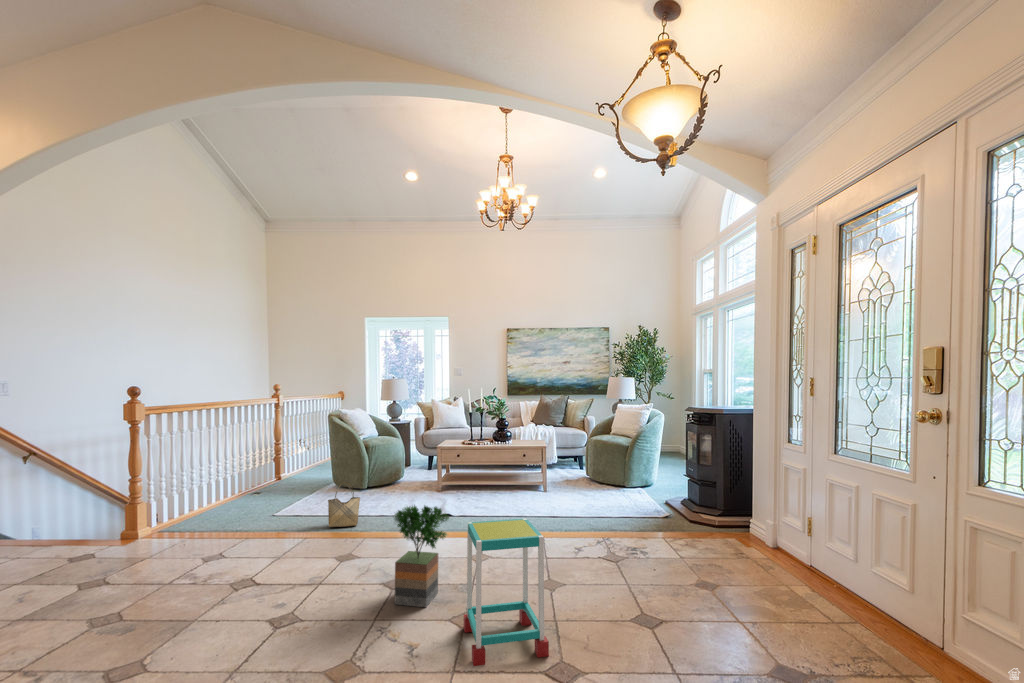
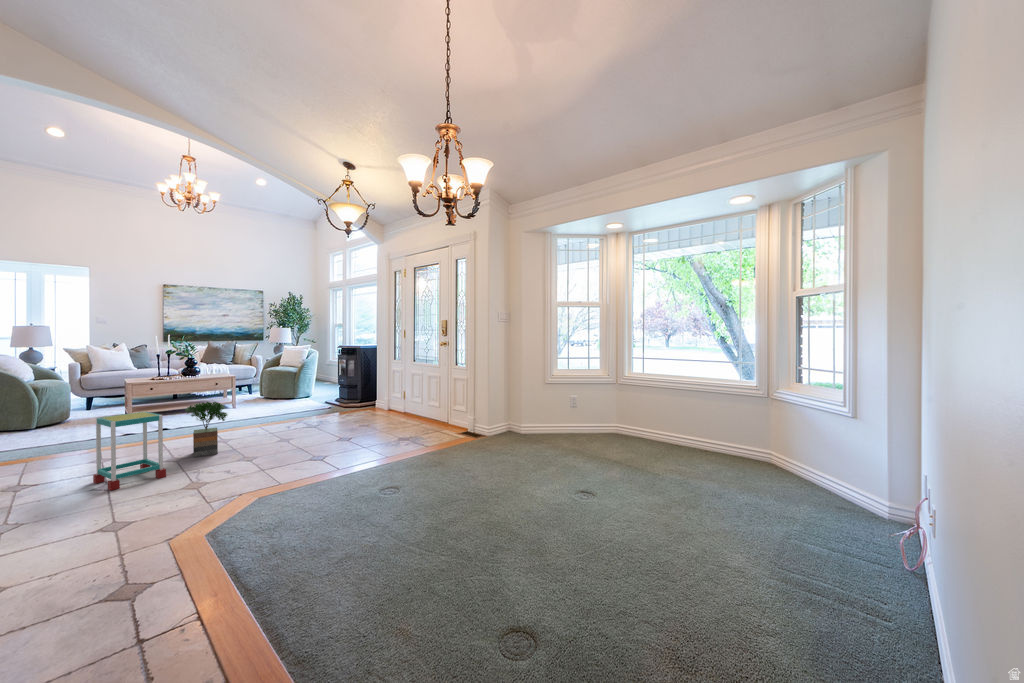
woven basket: present [328,482,360,527] -> none [48,411,84,447]
side table: present [464,519,549,666] -> present [93,412,166,490]

